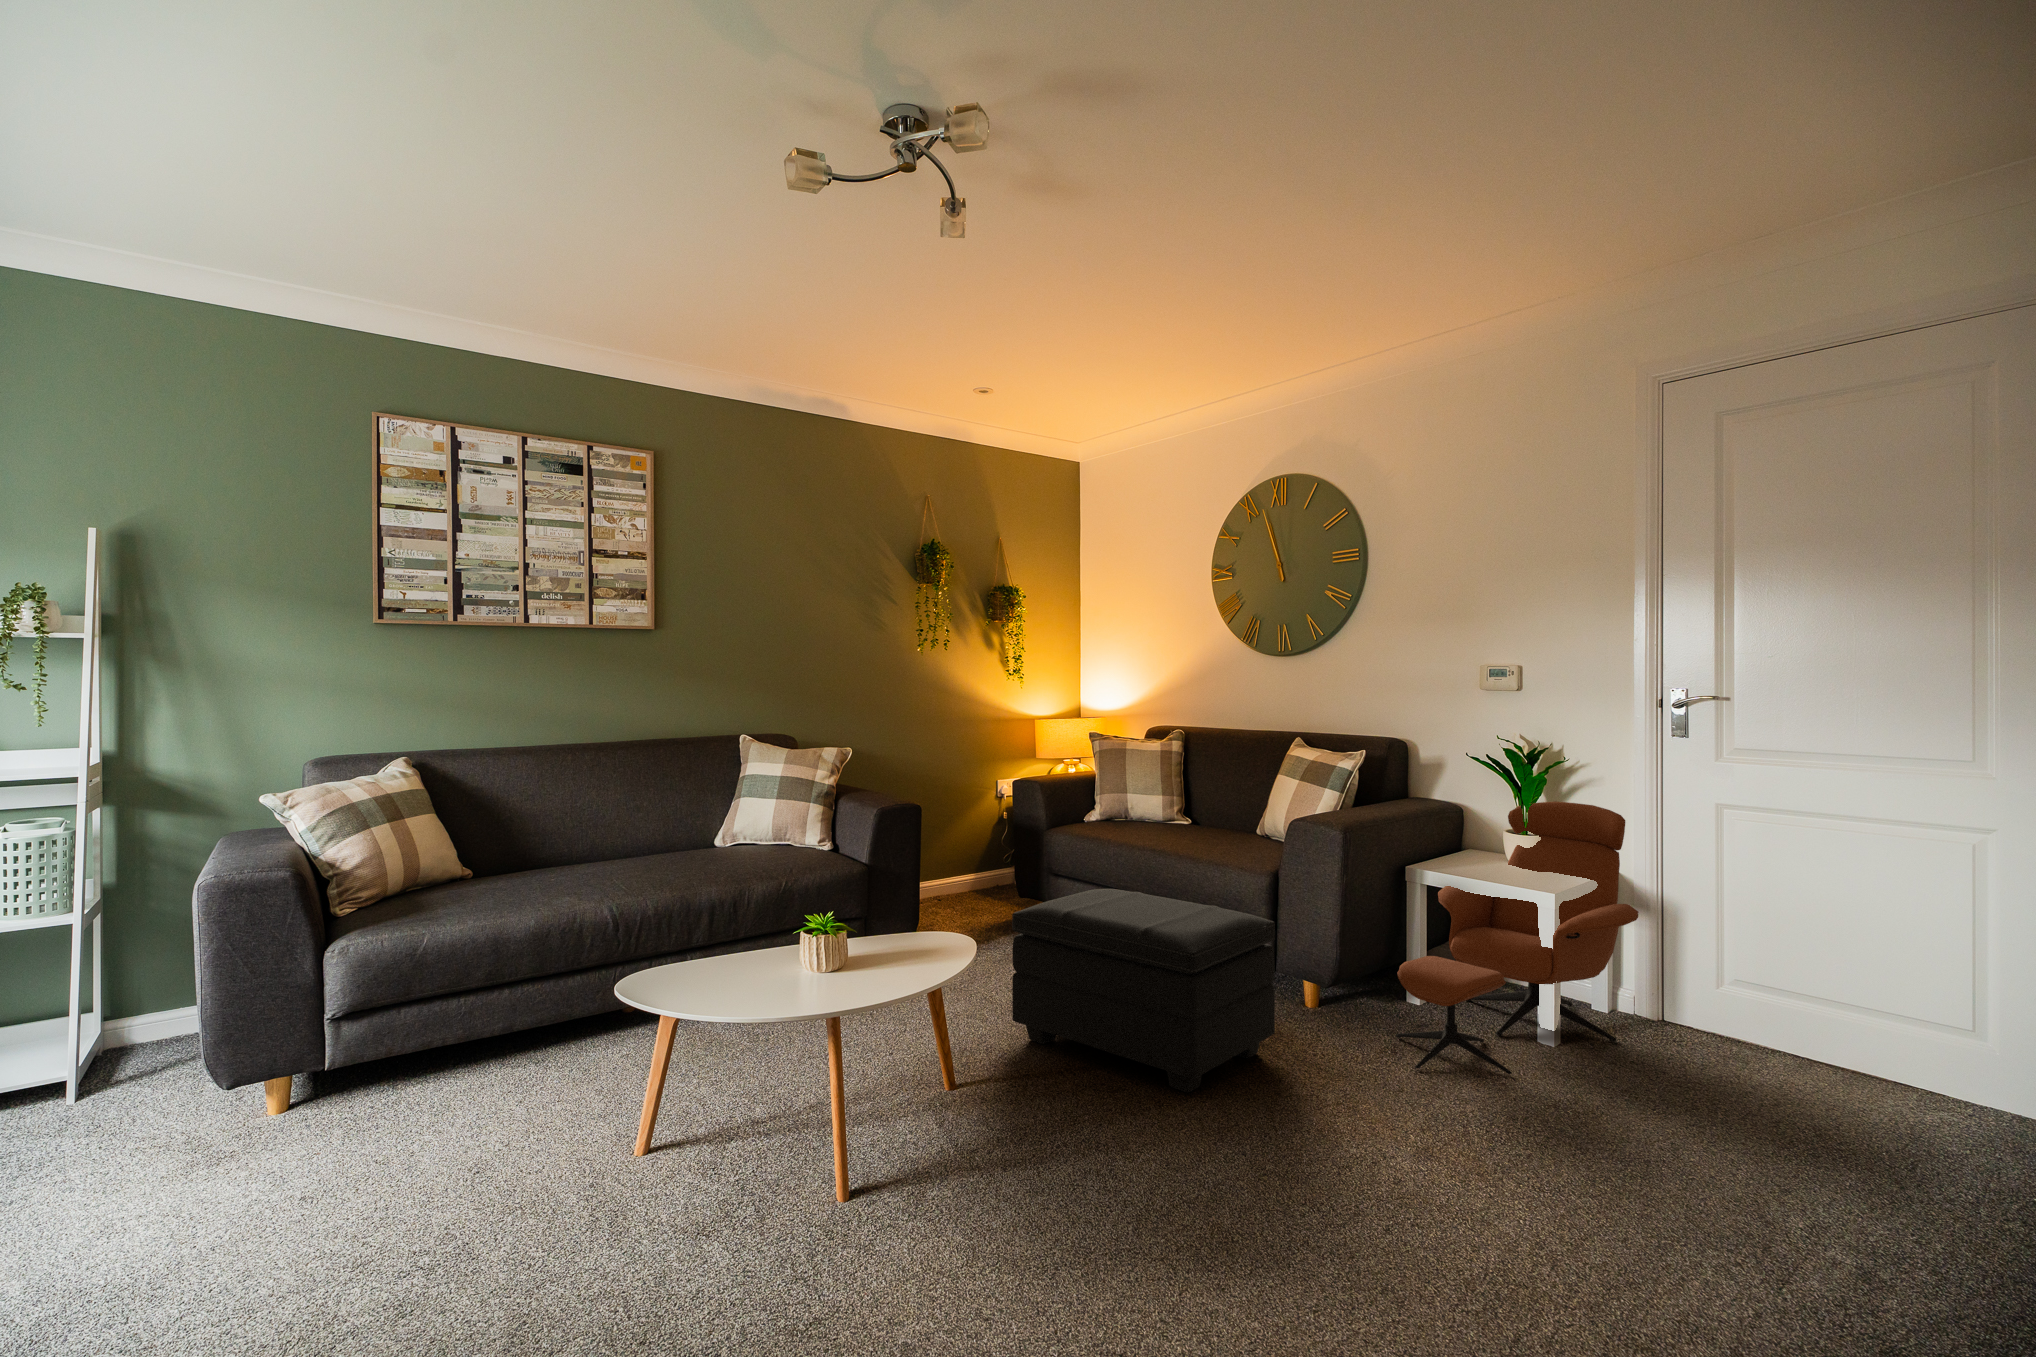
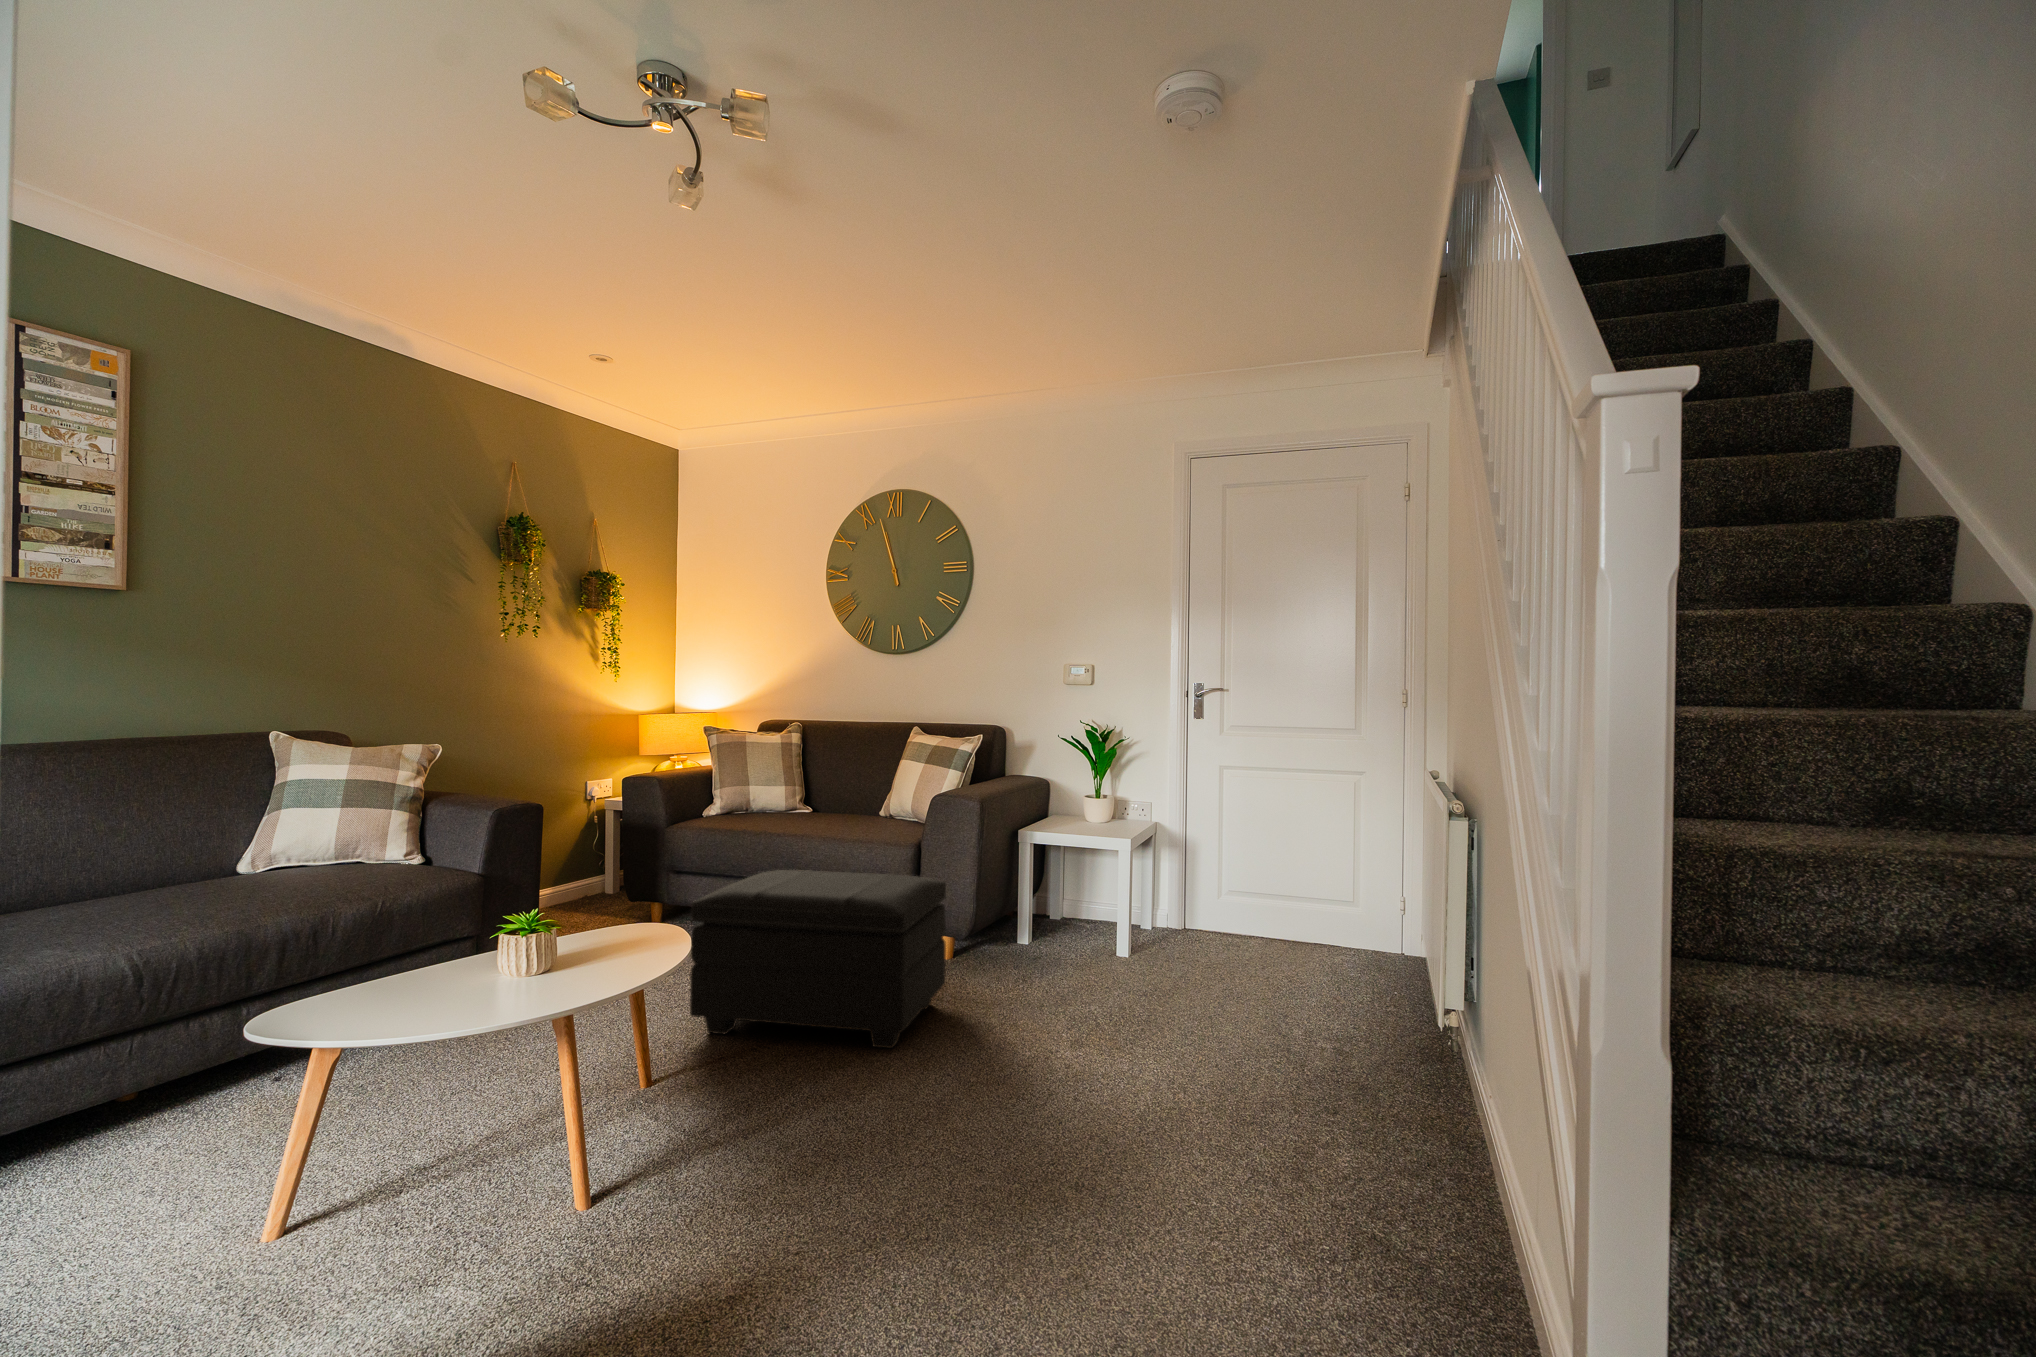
lounge chair: present [1396,801,1639,1074] -> none [1030,769,1188,992]

